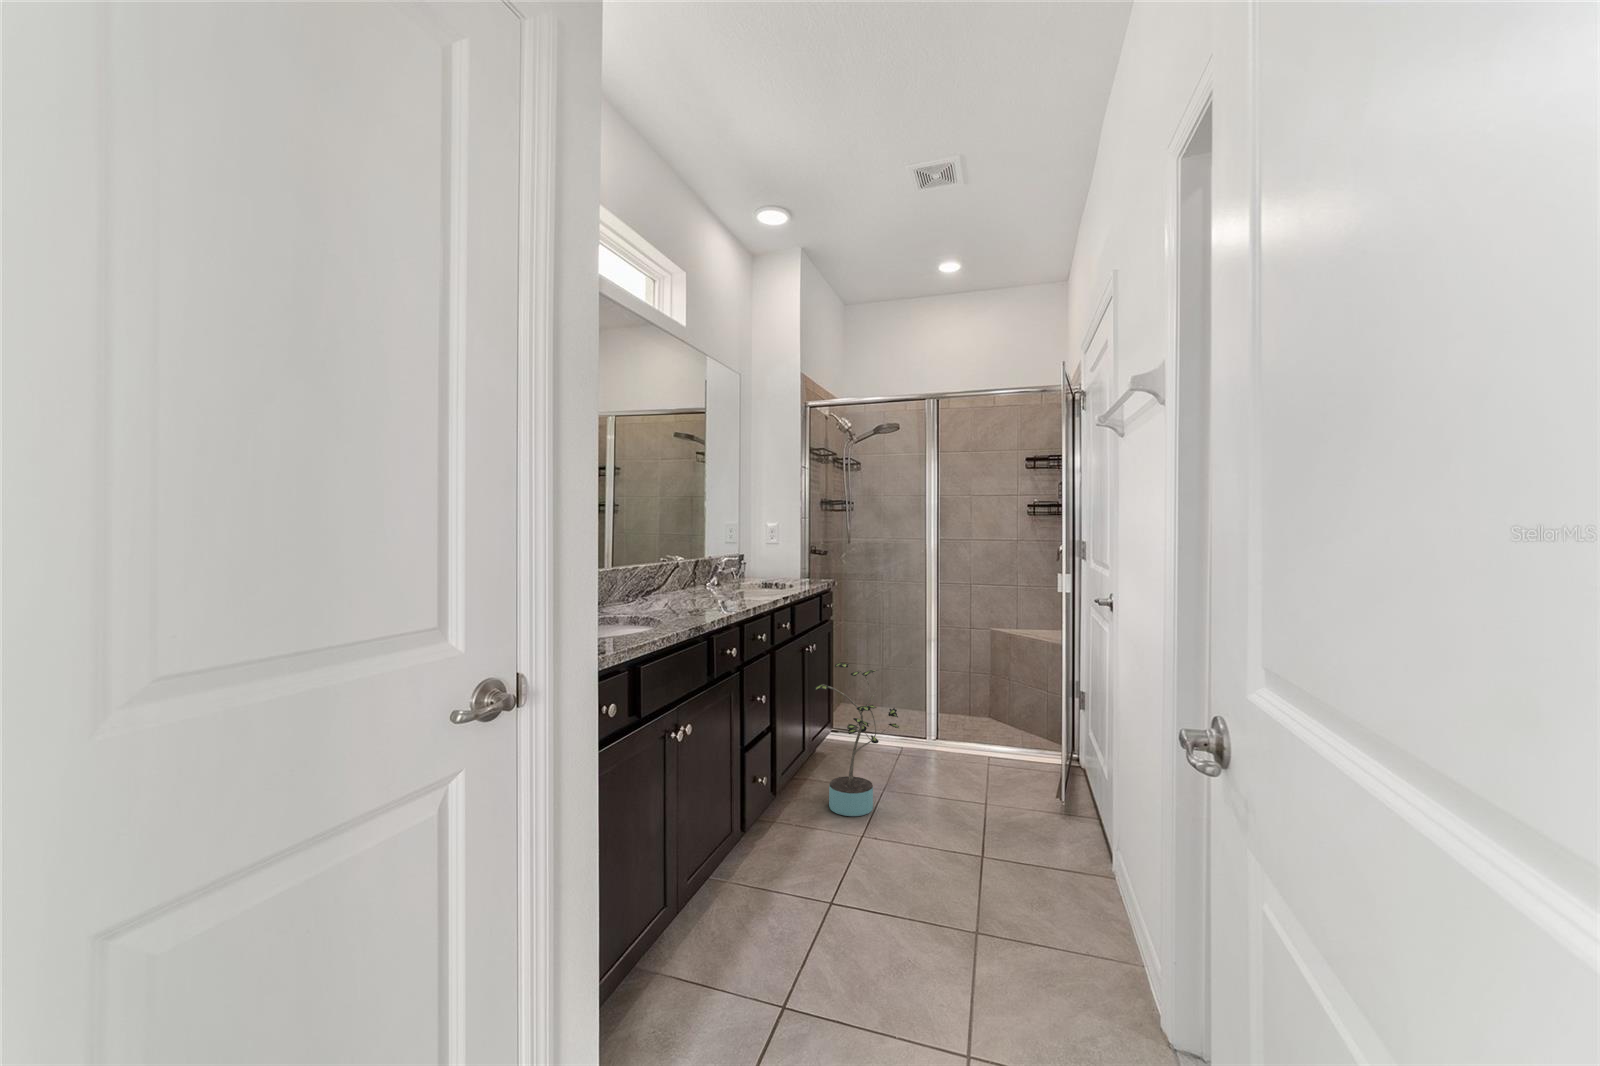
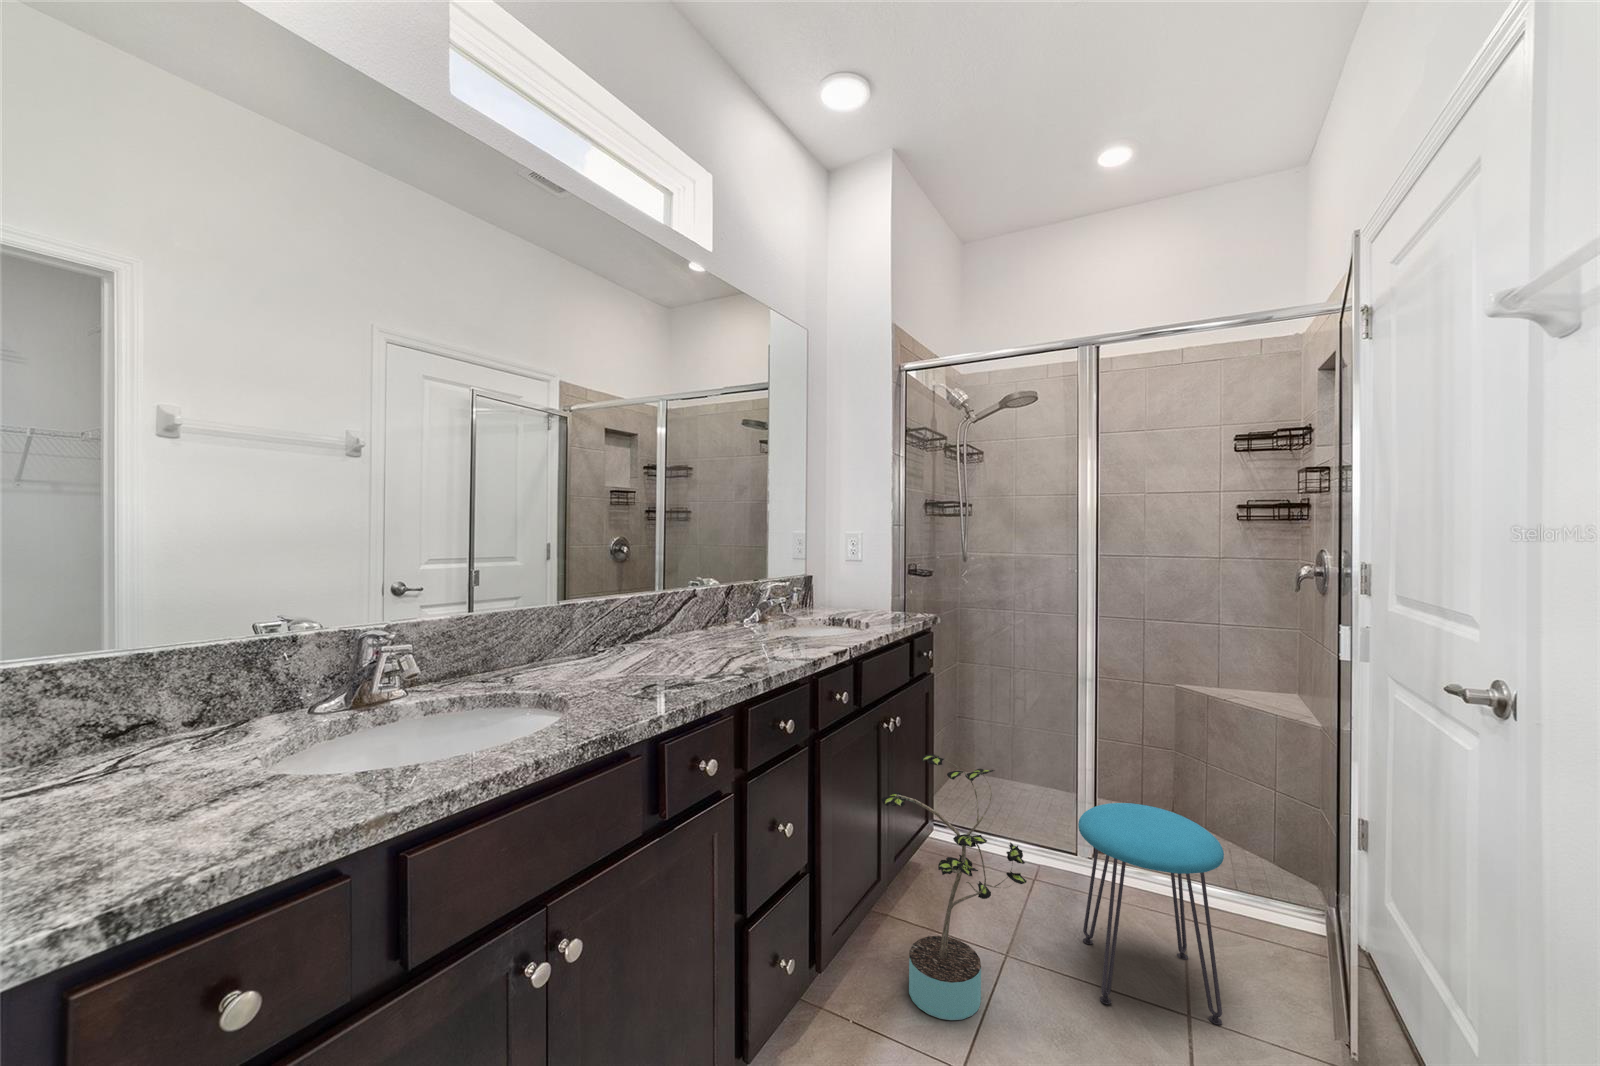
stool: none [928,690,1007,802] -> present [1078,803,1224,1025]

